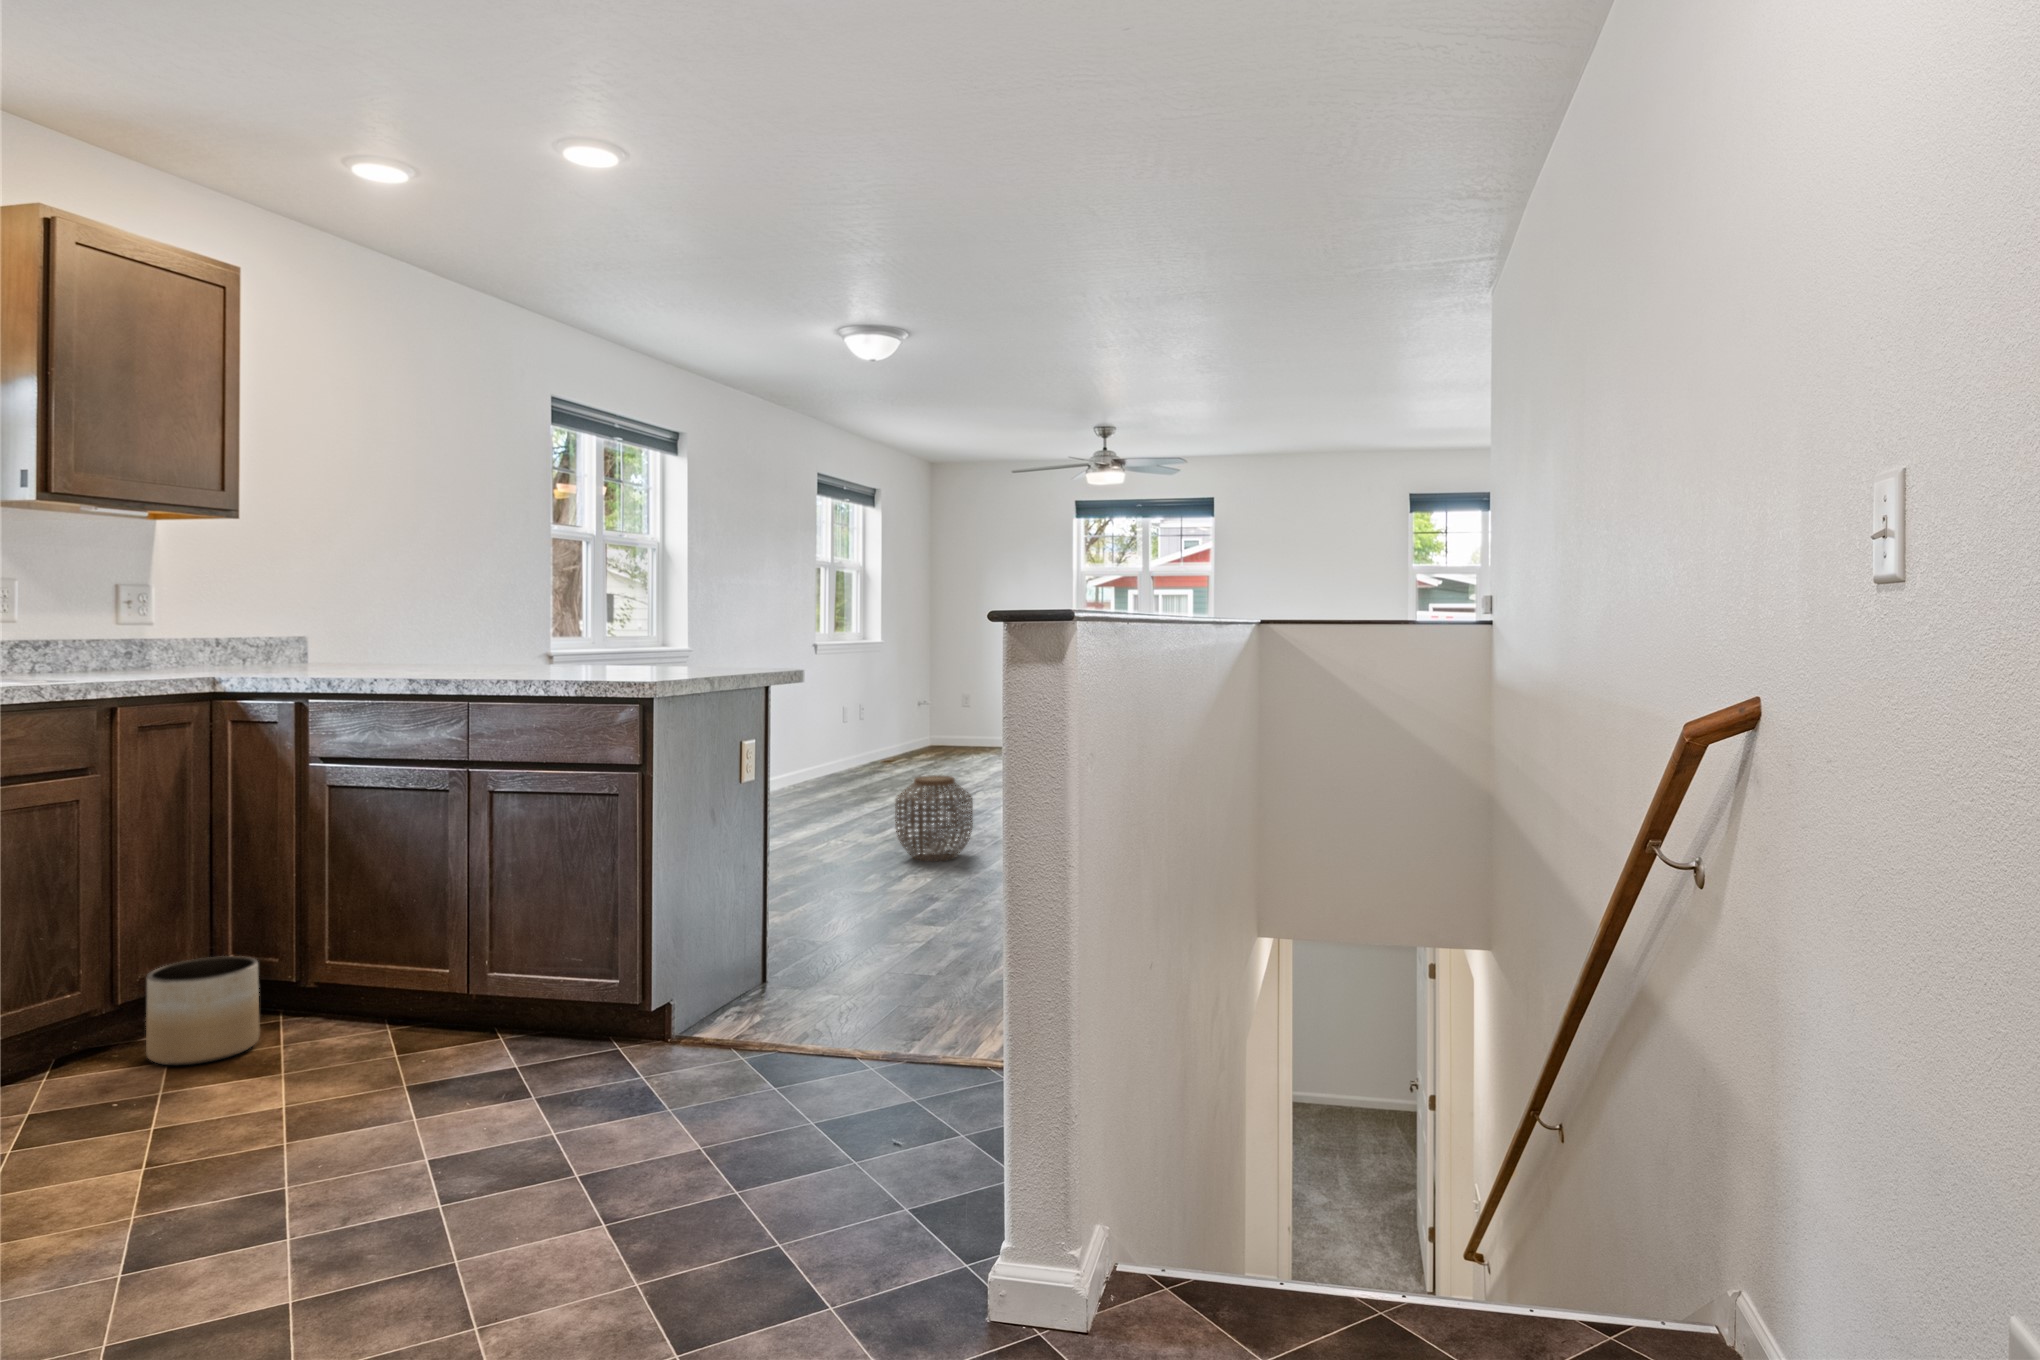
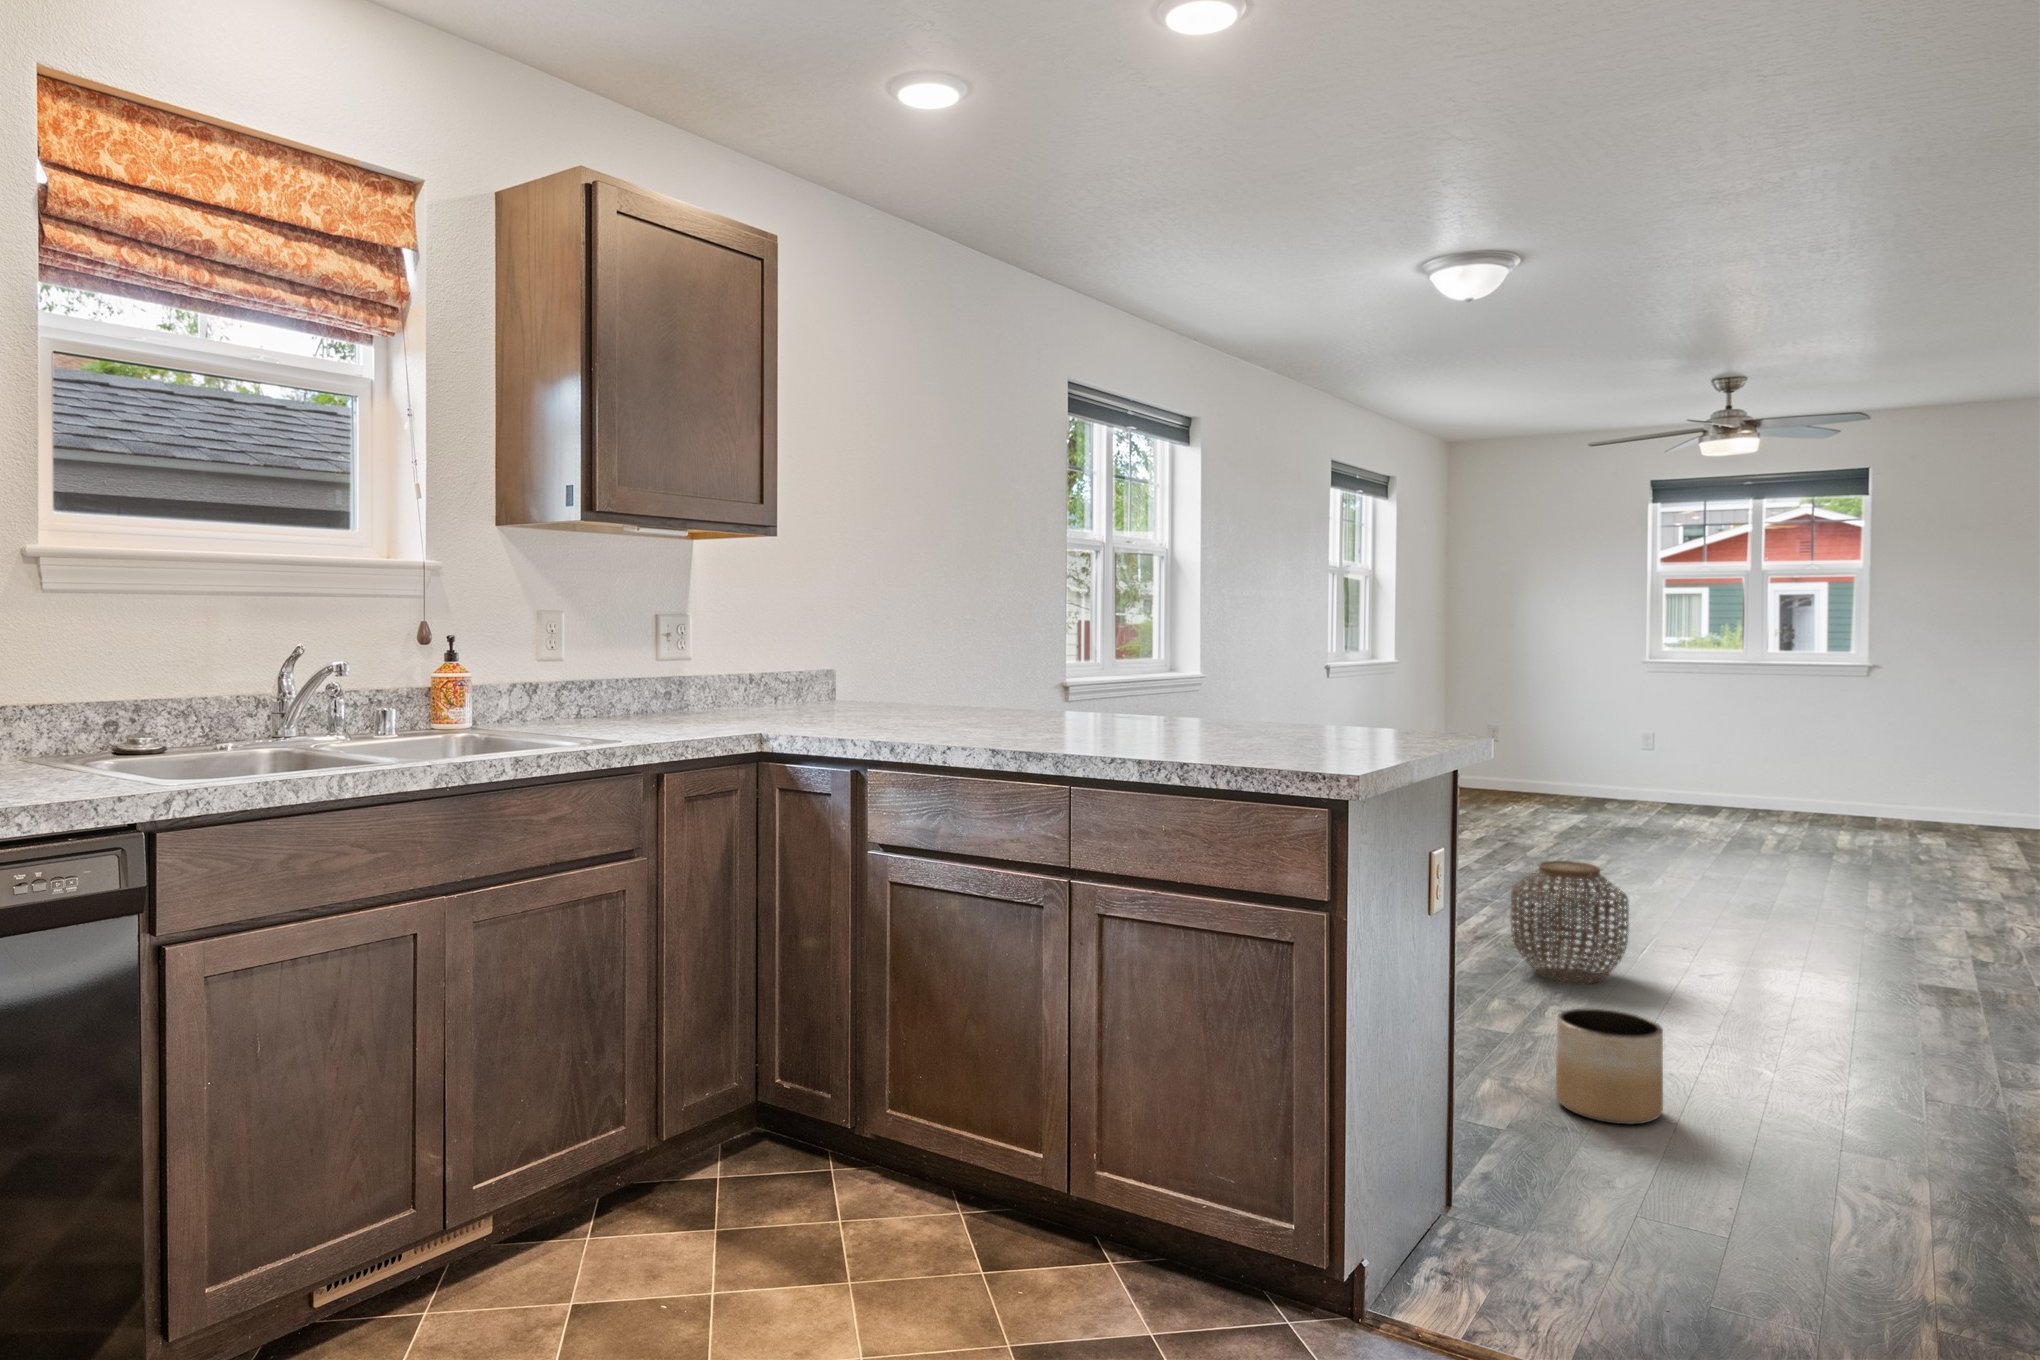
planter: present [146,956,260,1066] -> present [1556,1009,1663,1124]

